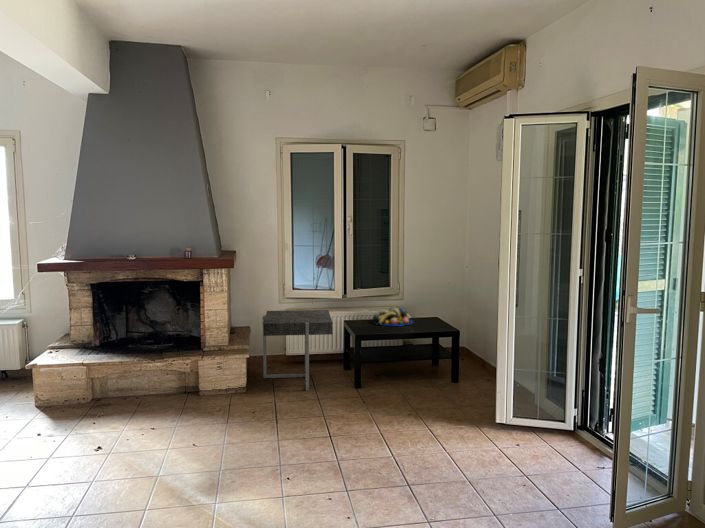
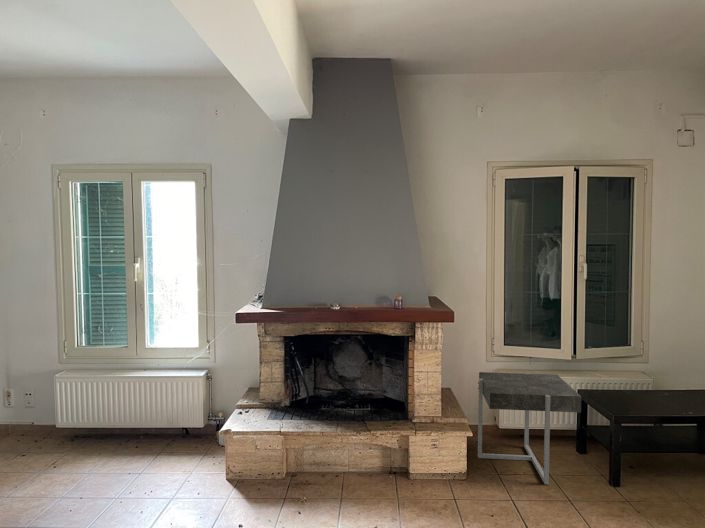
fruit bowl: present [373,307,413,326] -> none [620,376,680,403]

